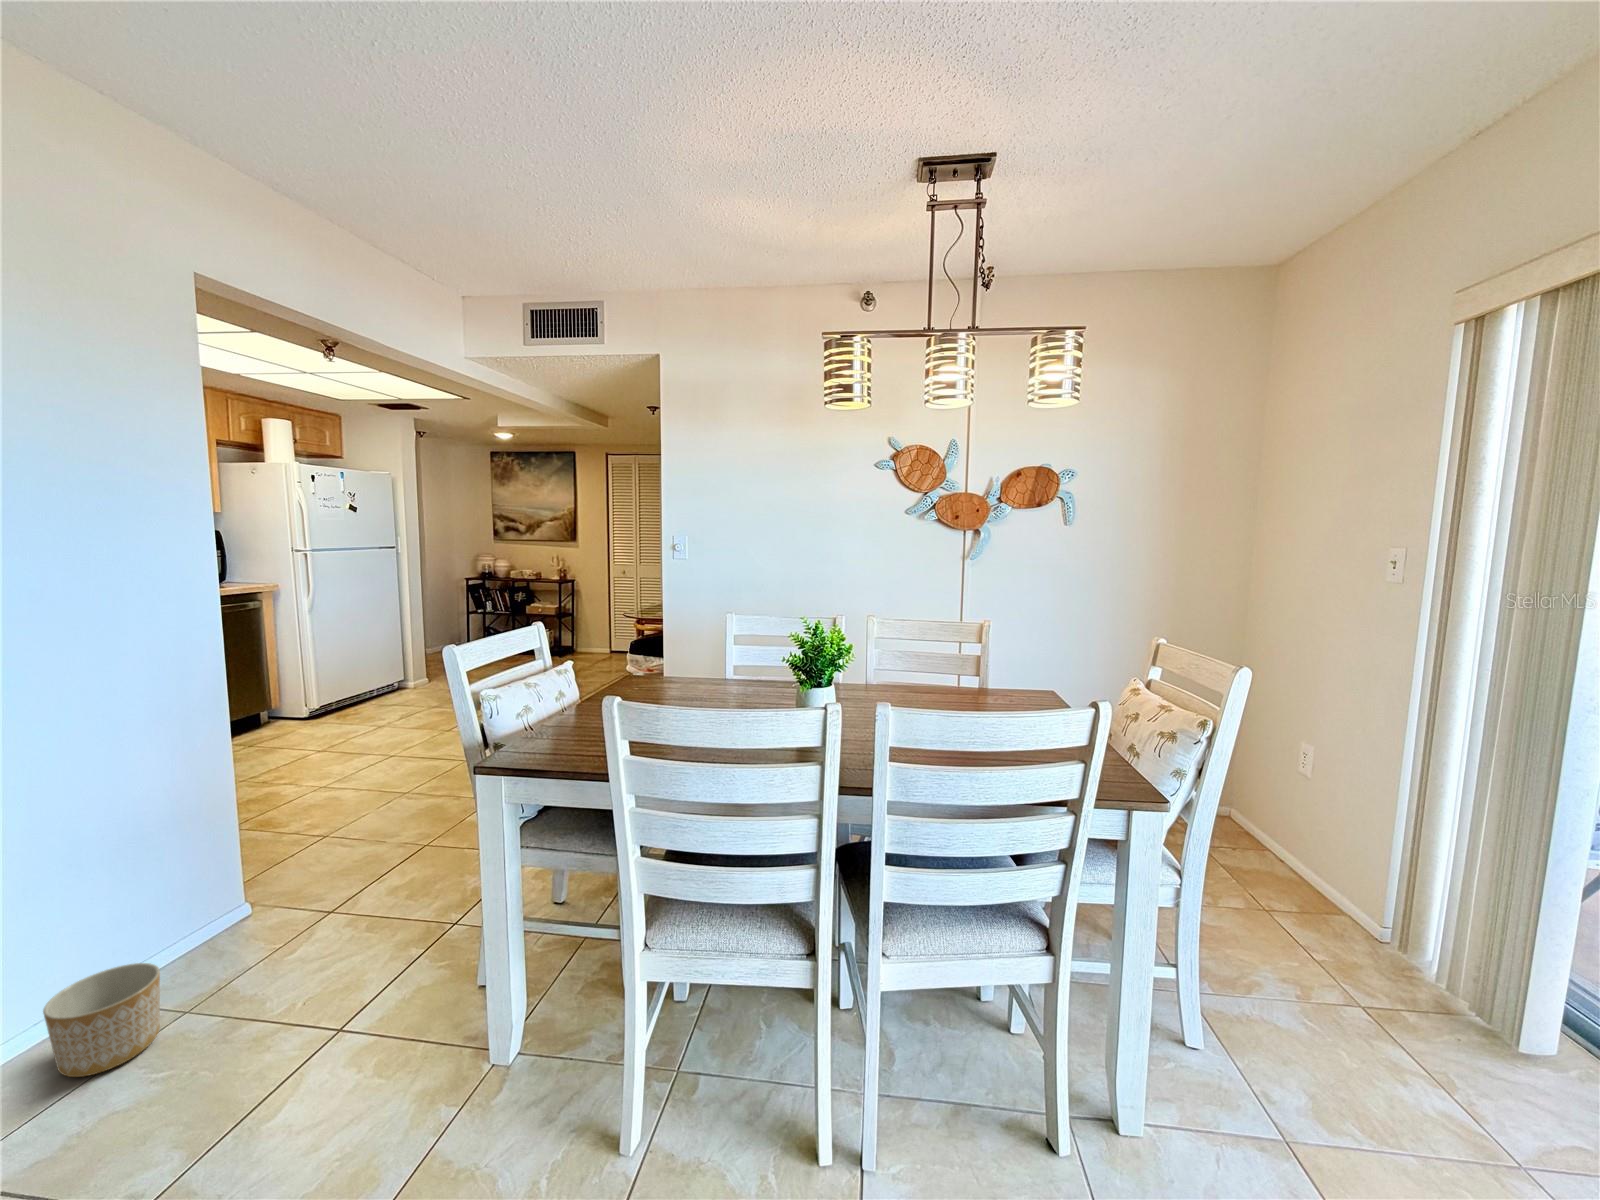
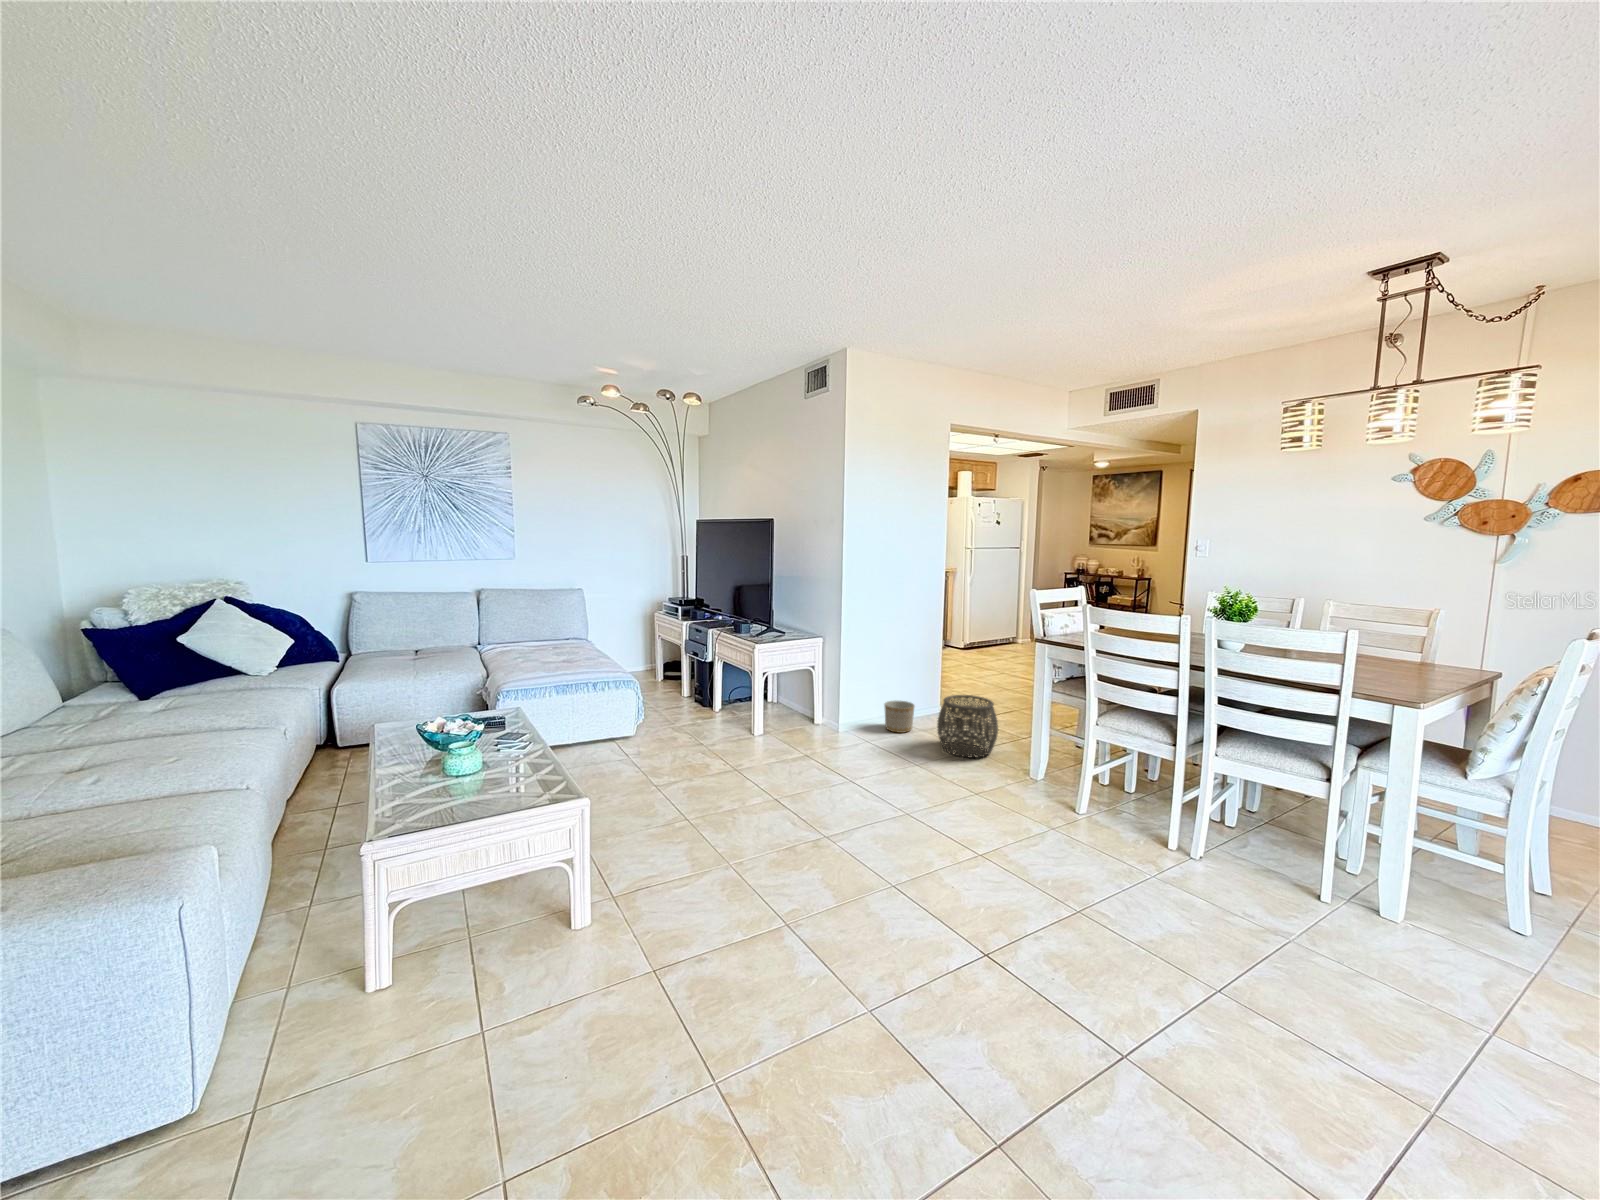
woven basket: none [230,902,407,1093] -> present [937,695,998,758]

